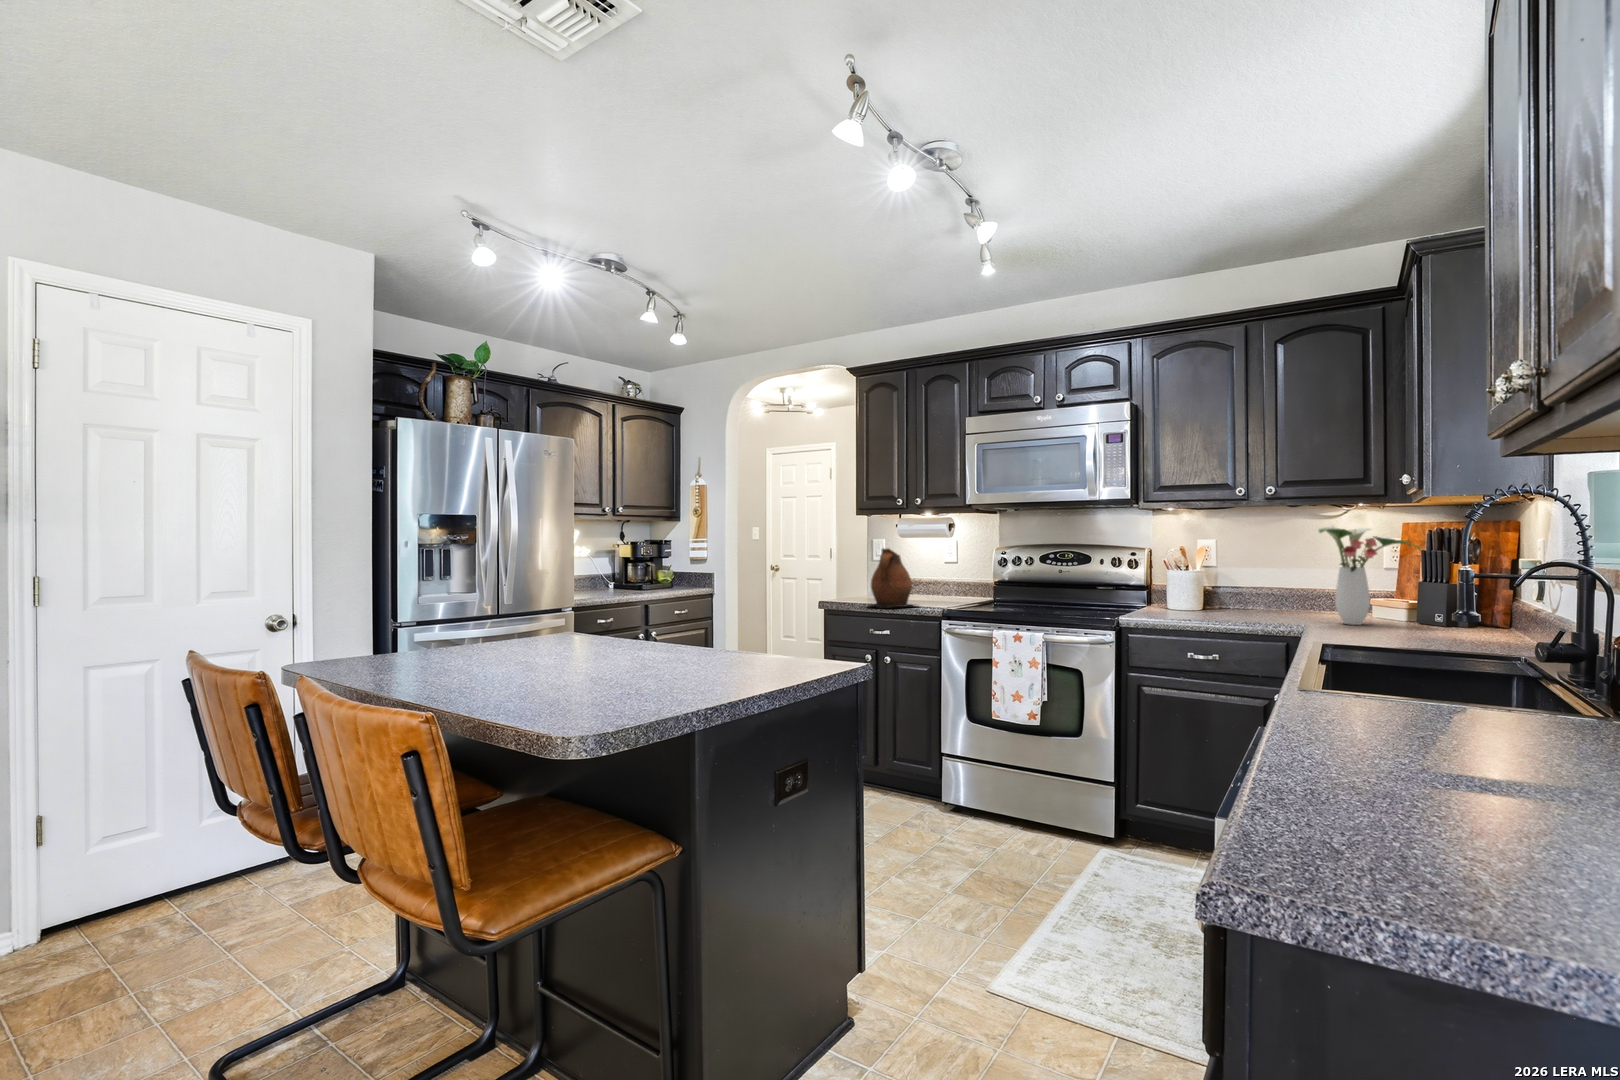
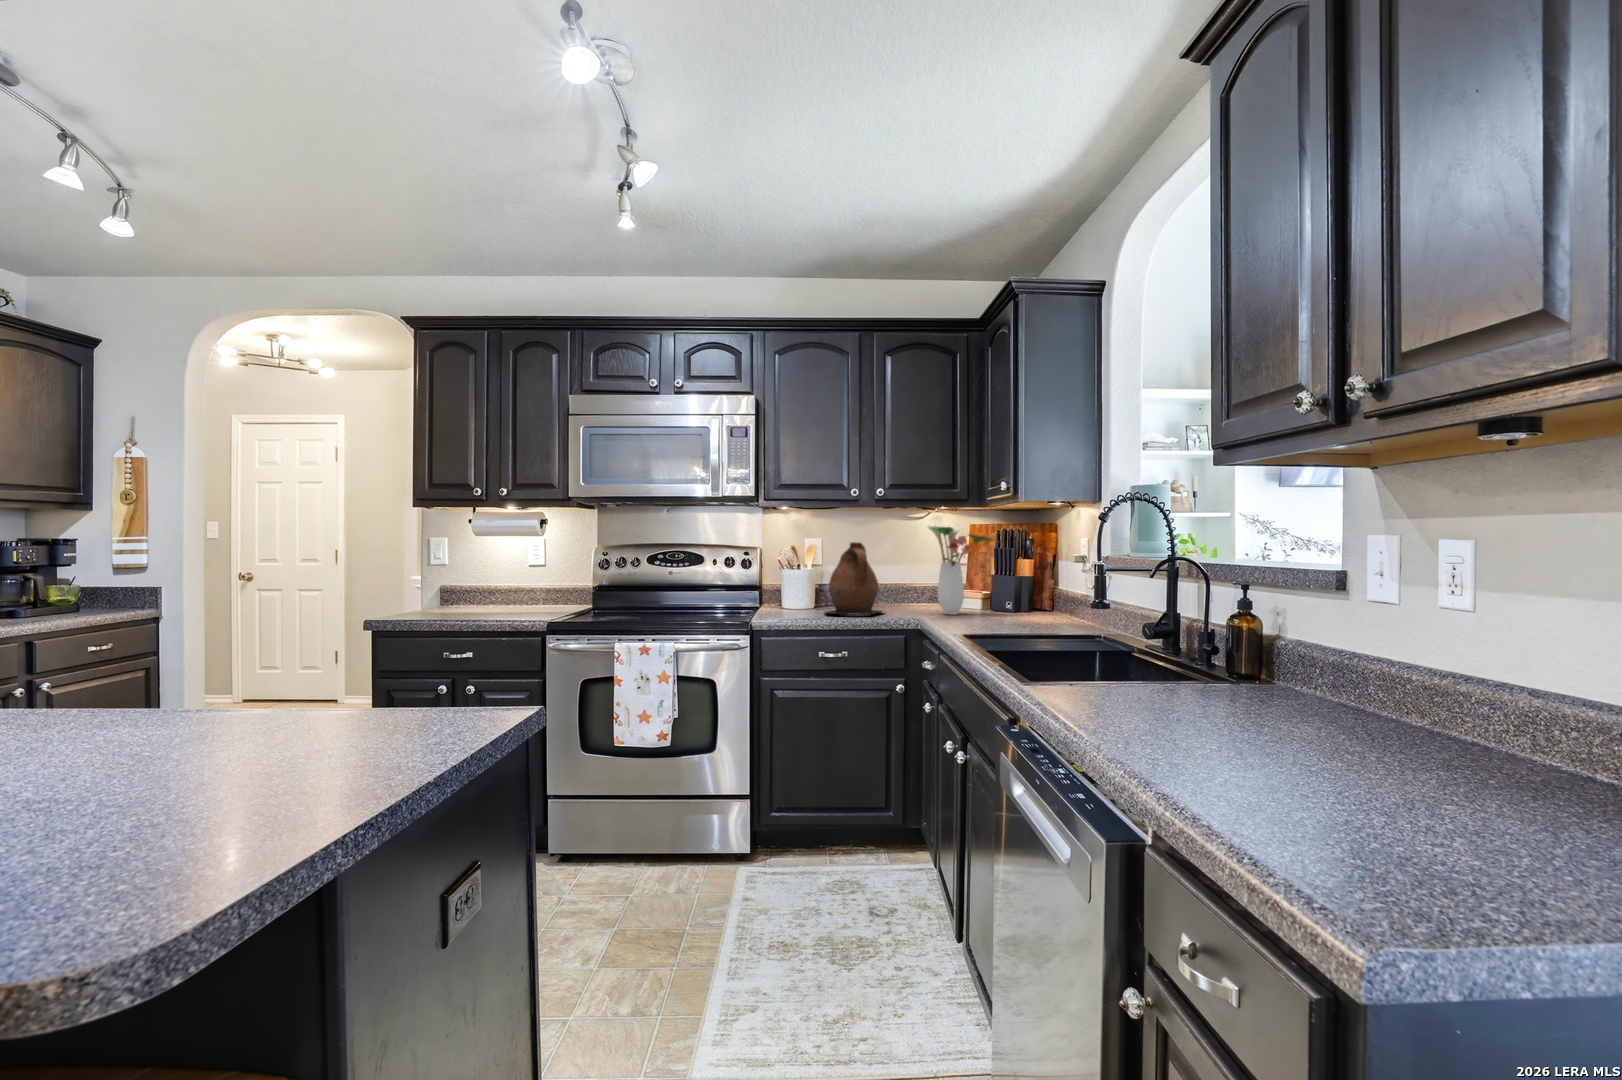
ceramic pitcher: present [870,548,916,607] -> present [824,542,882,615]

